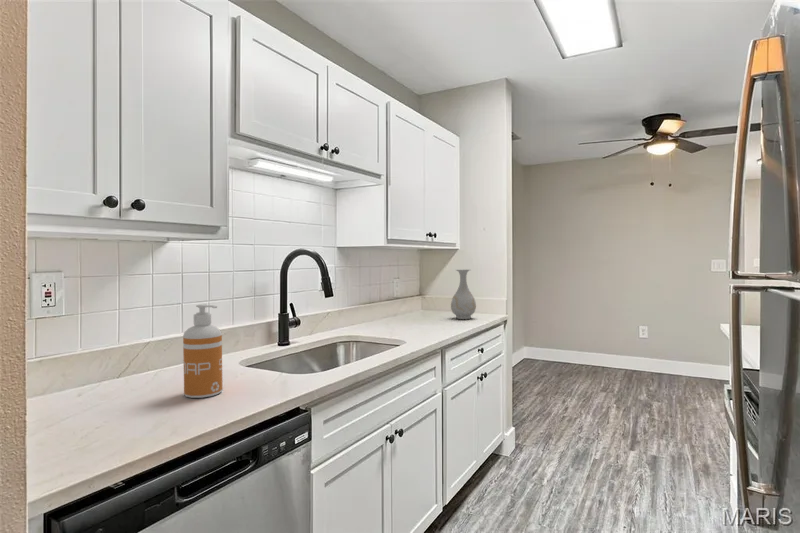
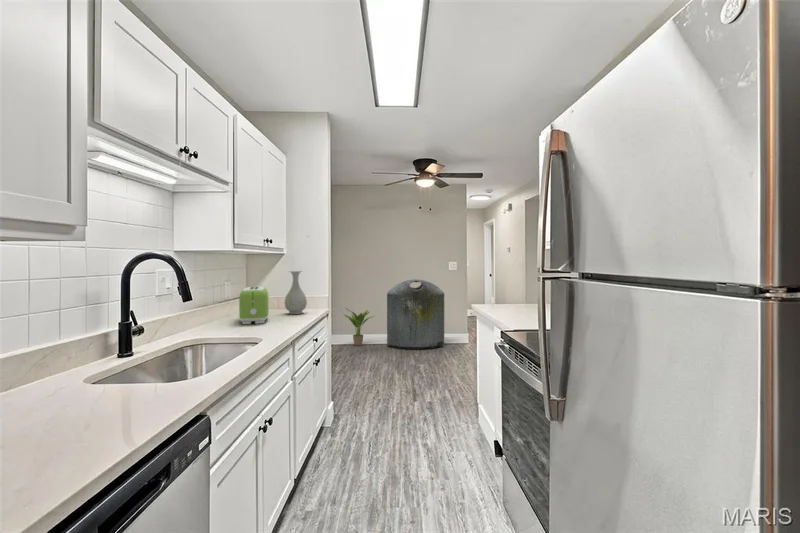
trash can: none [611,283,703,383] -> present [387,279,444,350]
toaster: none [397,286,431,326] -> present [239,287,269,324]
soap dispenser: present [183,304,223,398] -> none [41,317,97,429]
potted plant: none [552,316,595,367] -> present [344,308,374,346]

